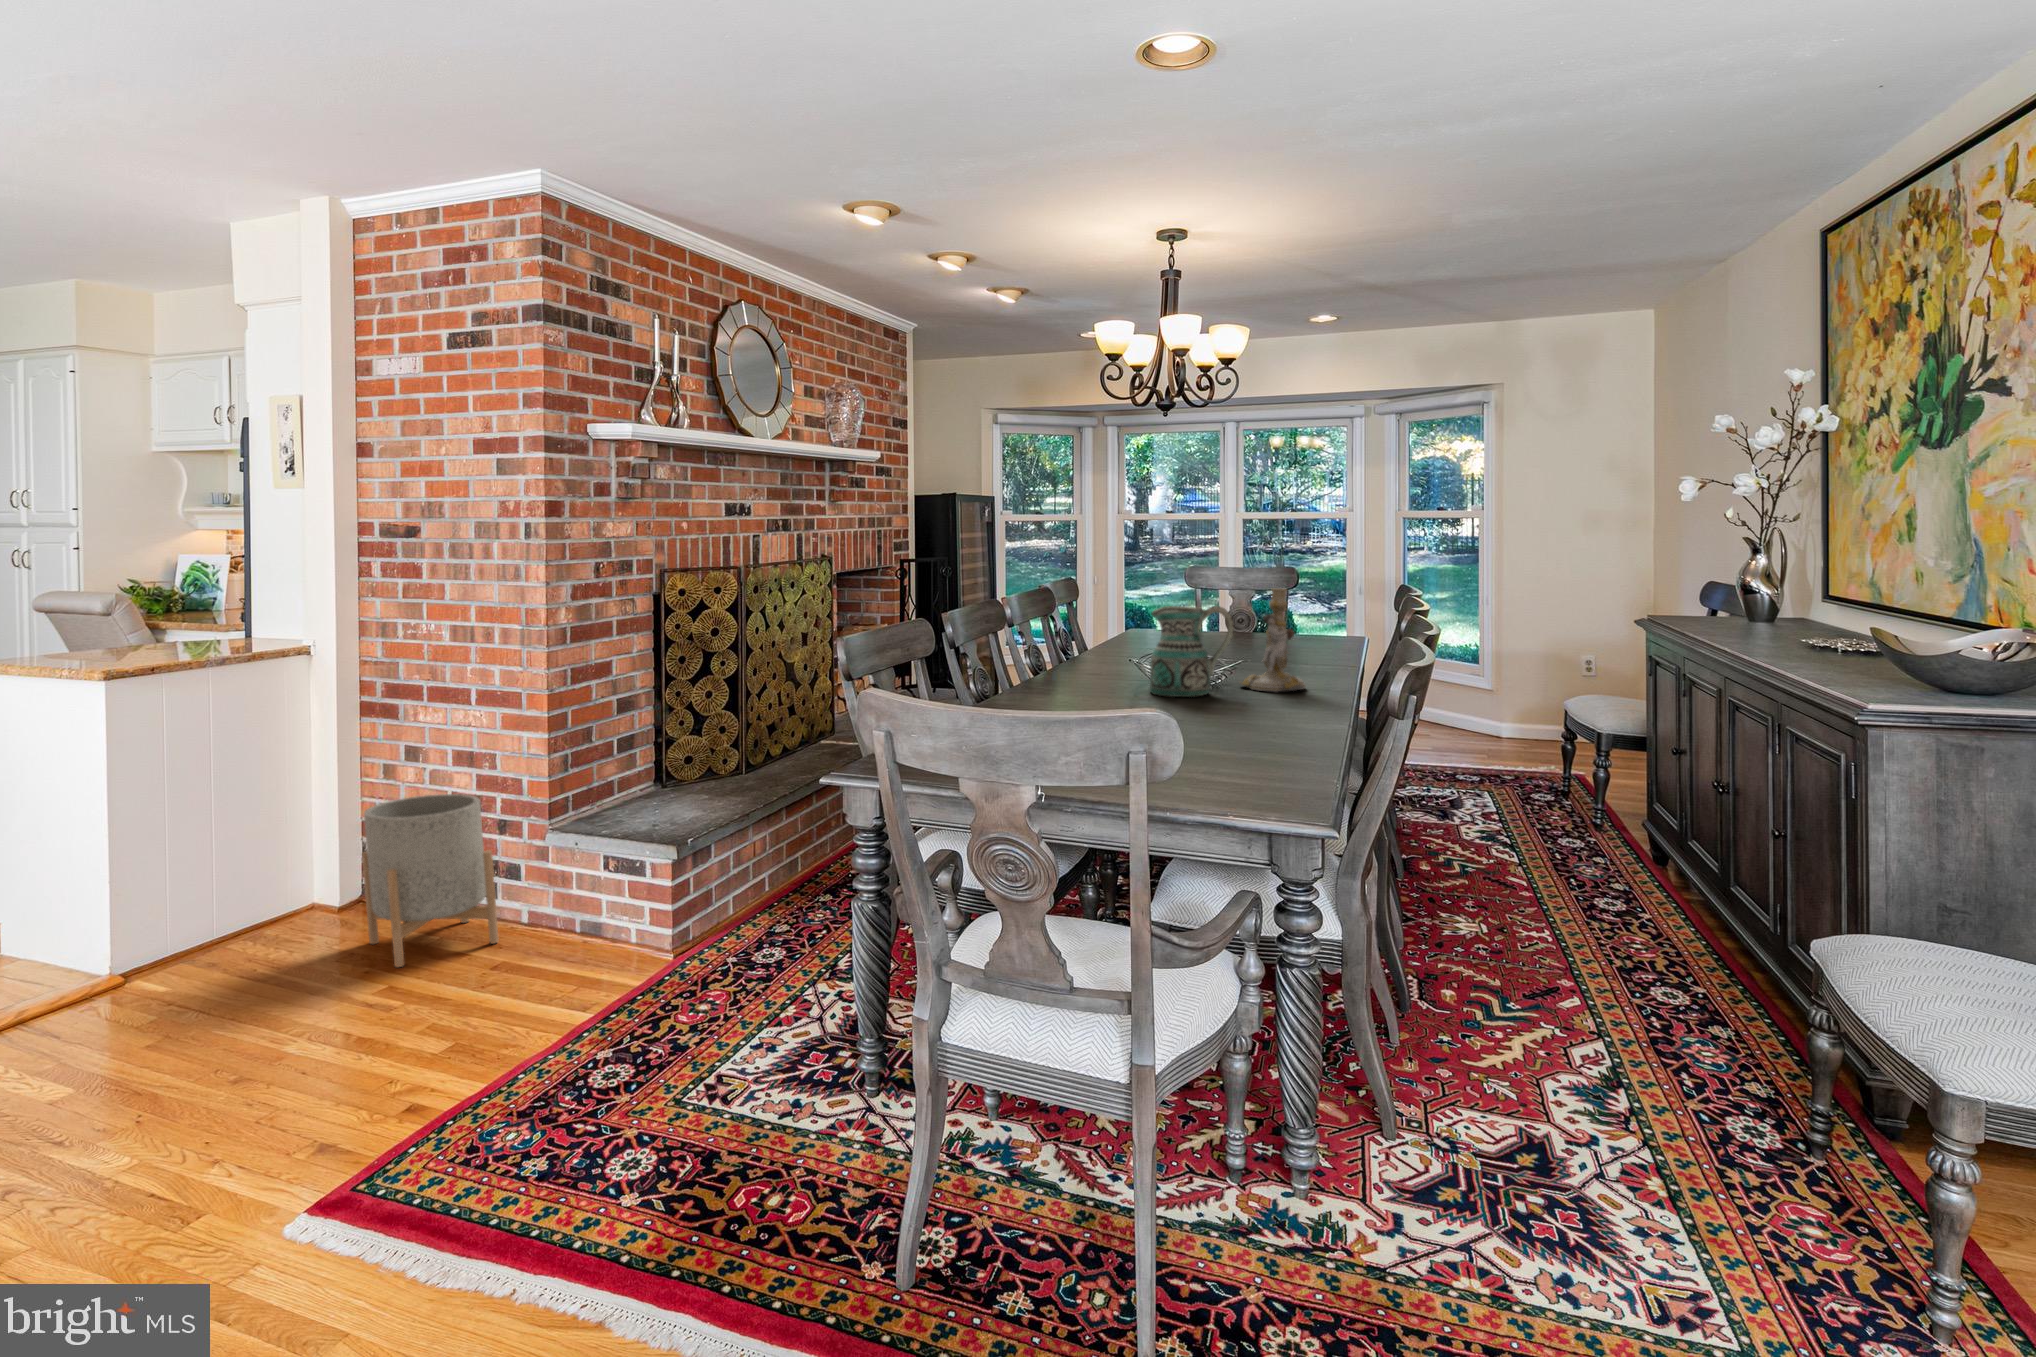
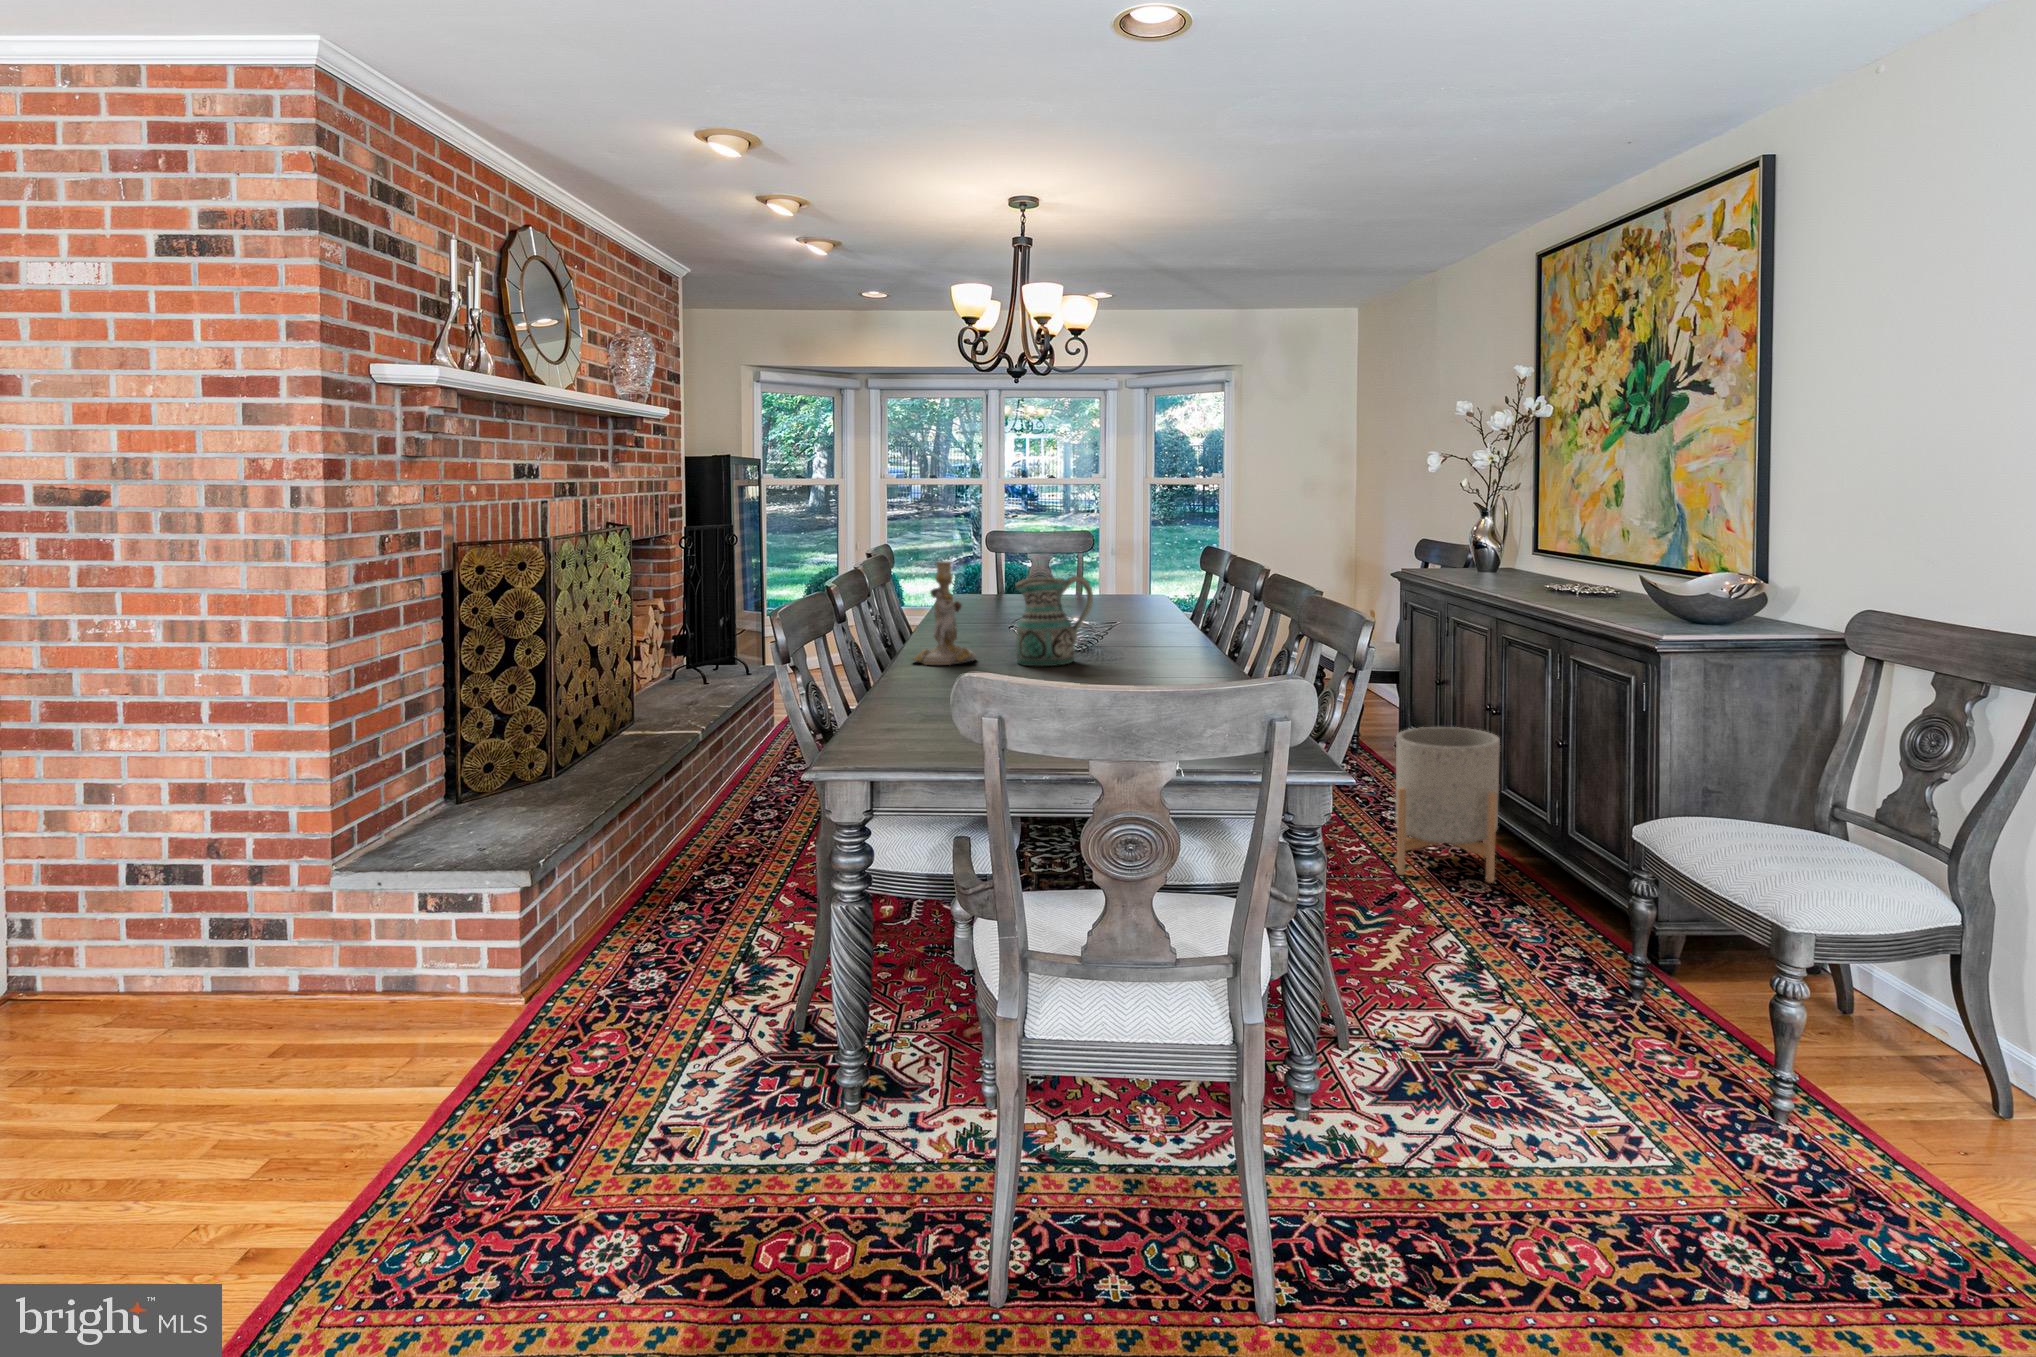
candlestick: present [1240,588,1306,692] -> present [912,561,976,665]
planter: present [362,794,498,967] -> present [1396,727,1500,883]

